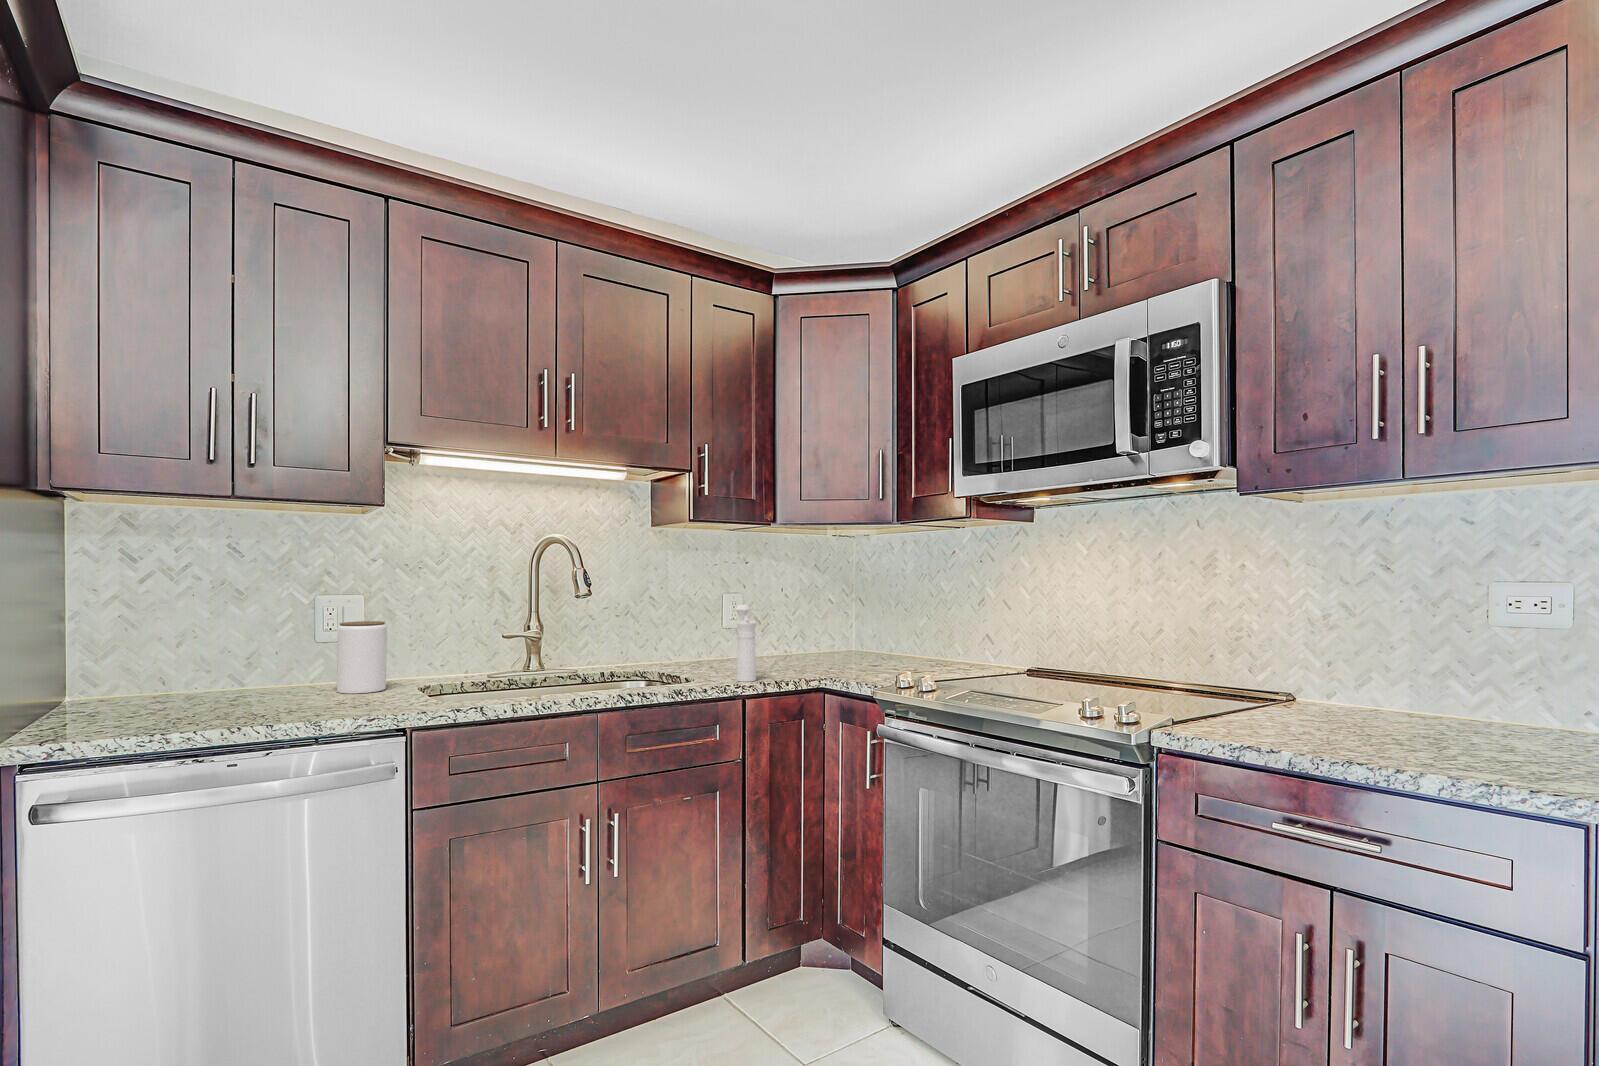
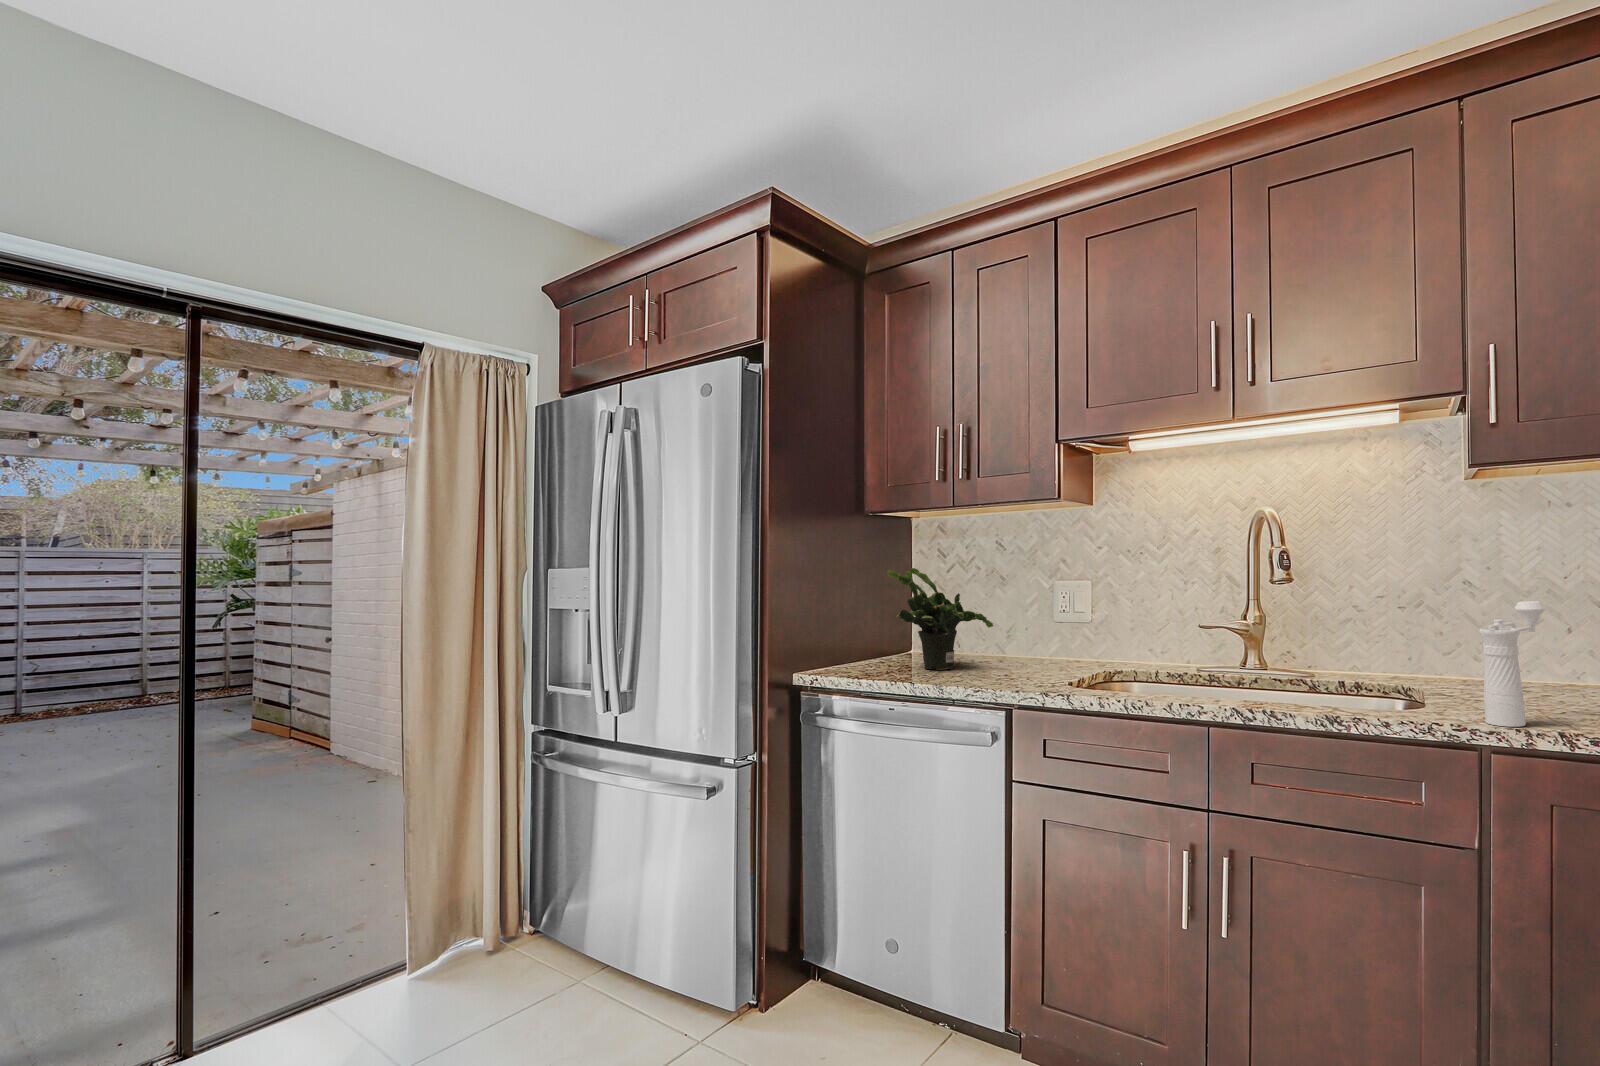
potted plant: none [172,580,321,711] -> present [887,568,993,670]
jar: present [337,621,387,694] -> none [1035,603,1080,670]

